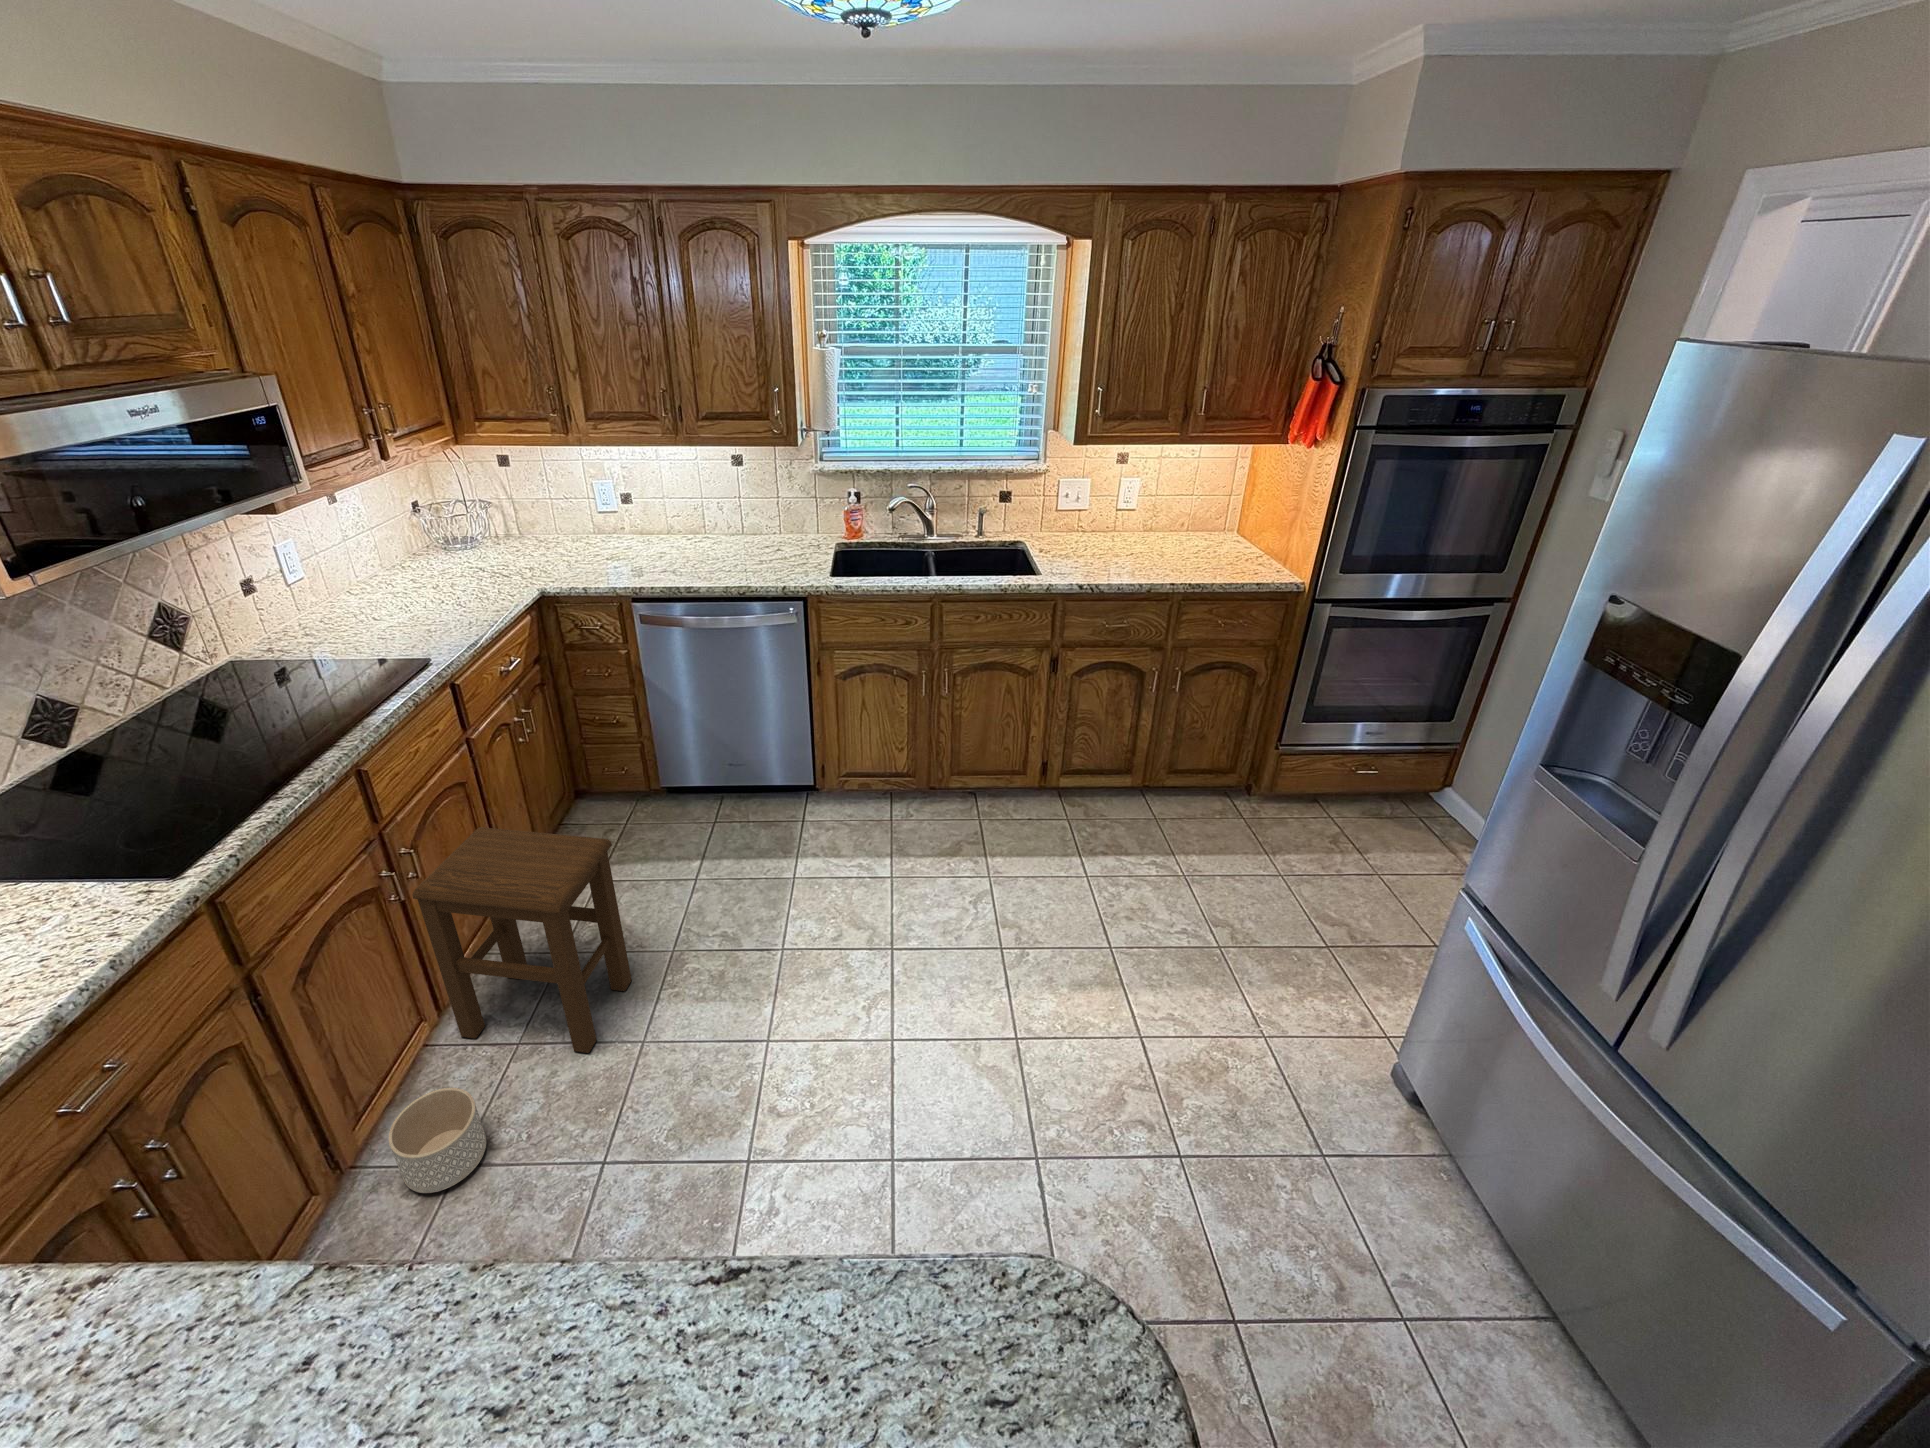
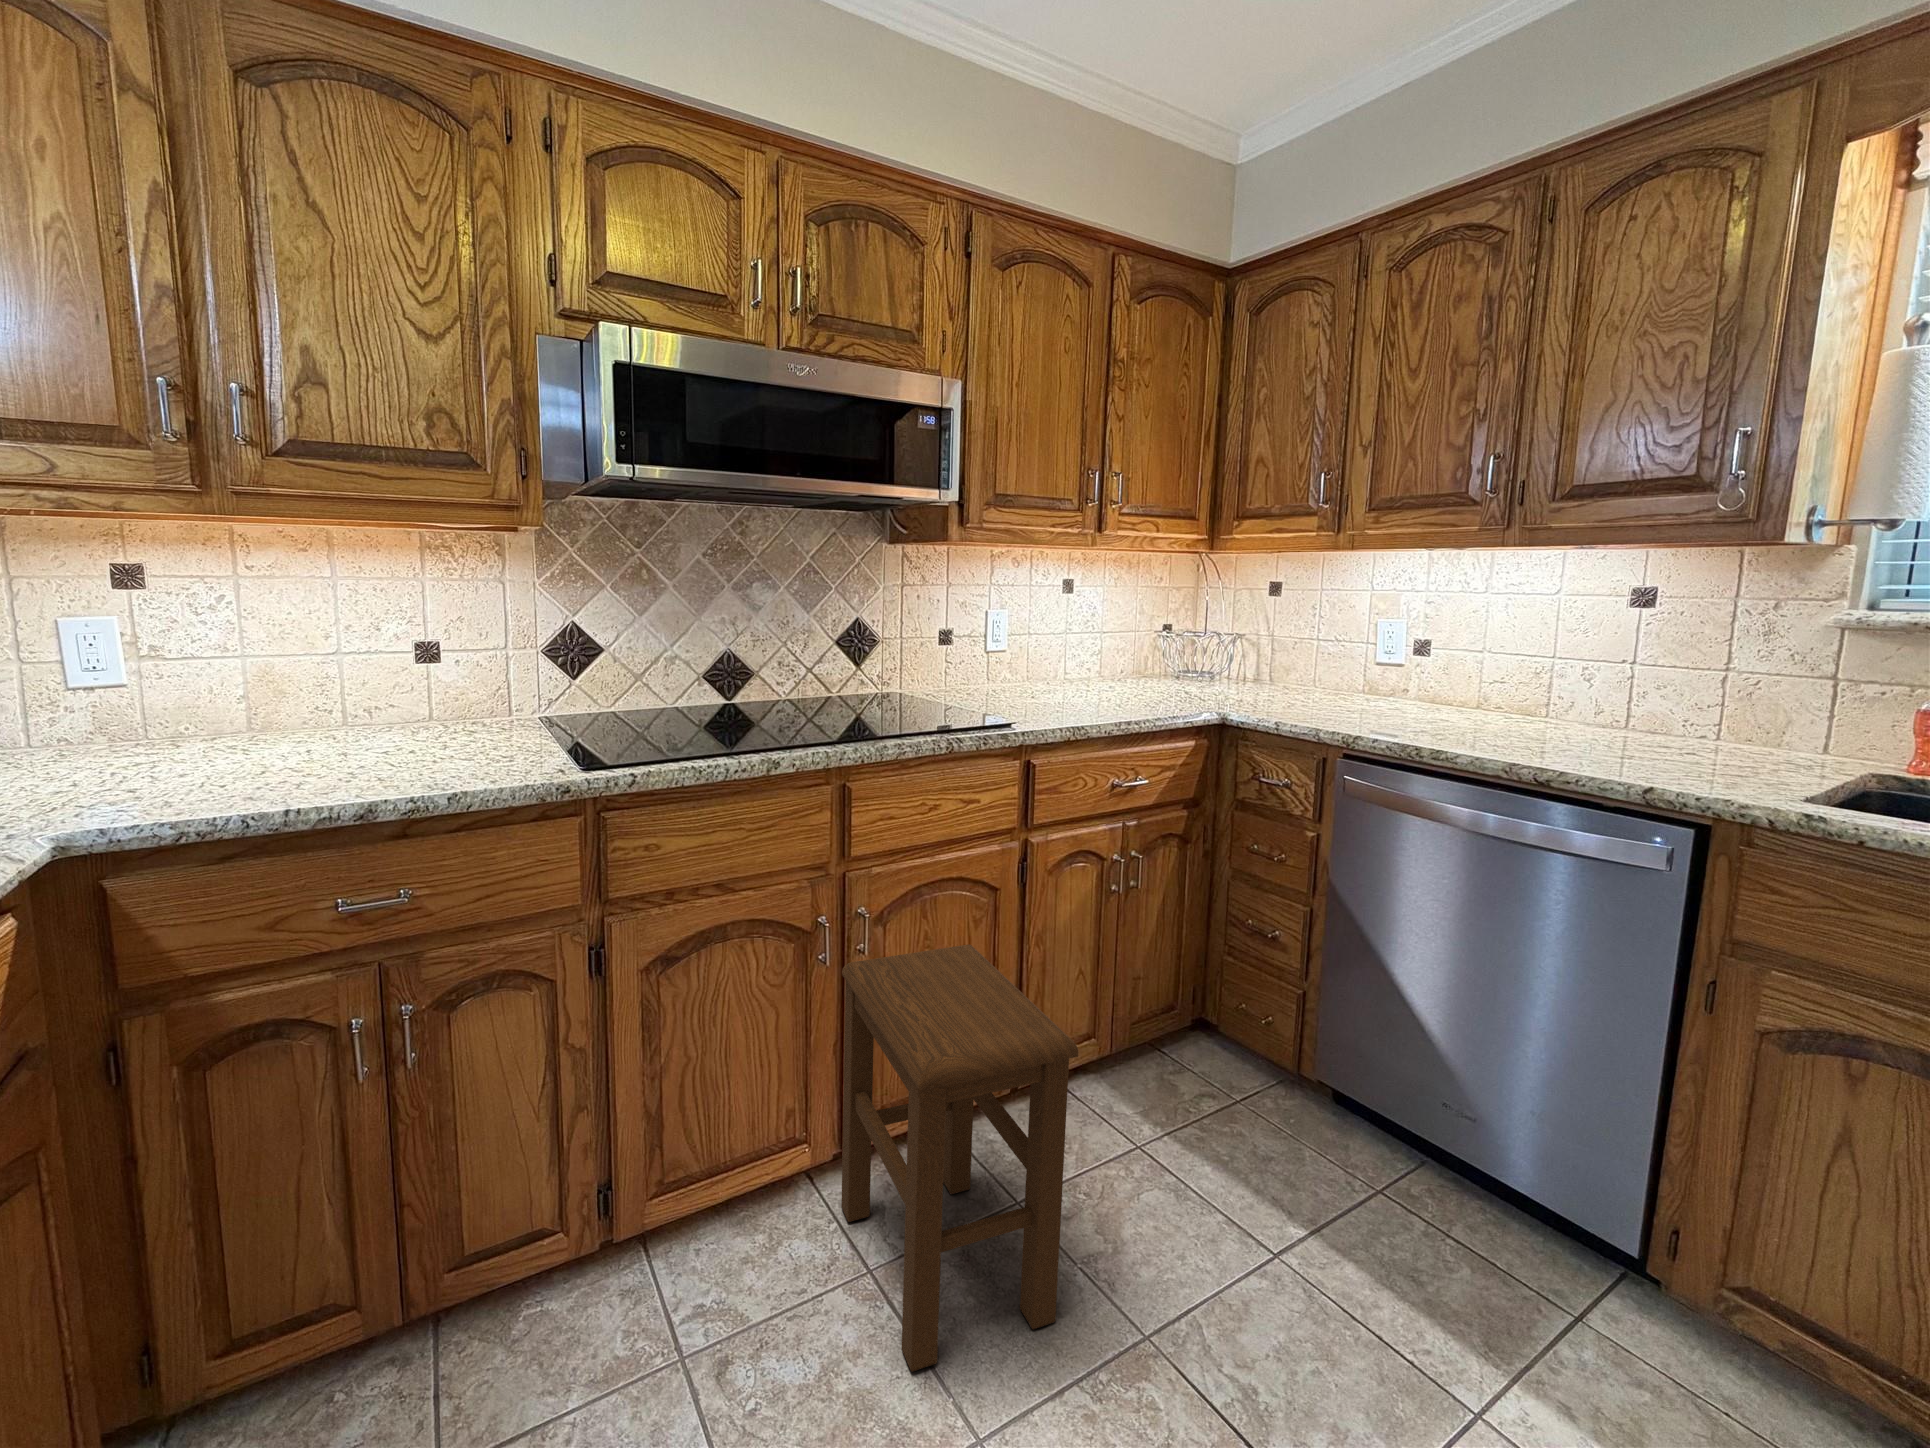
planter: present [389,1088,486,1193] -> none [625,1222,738,1382]

